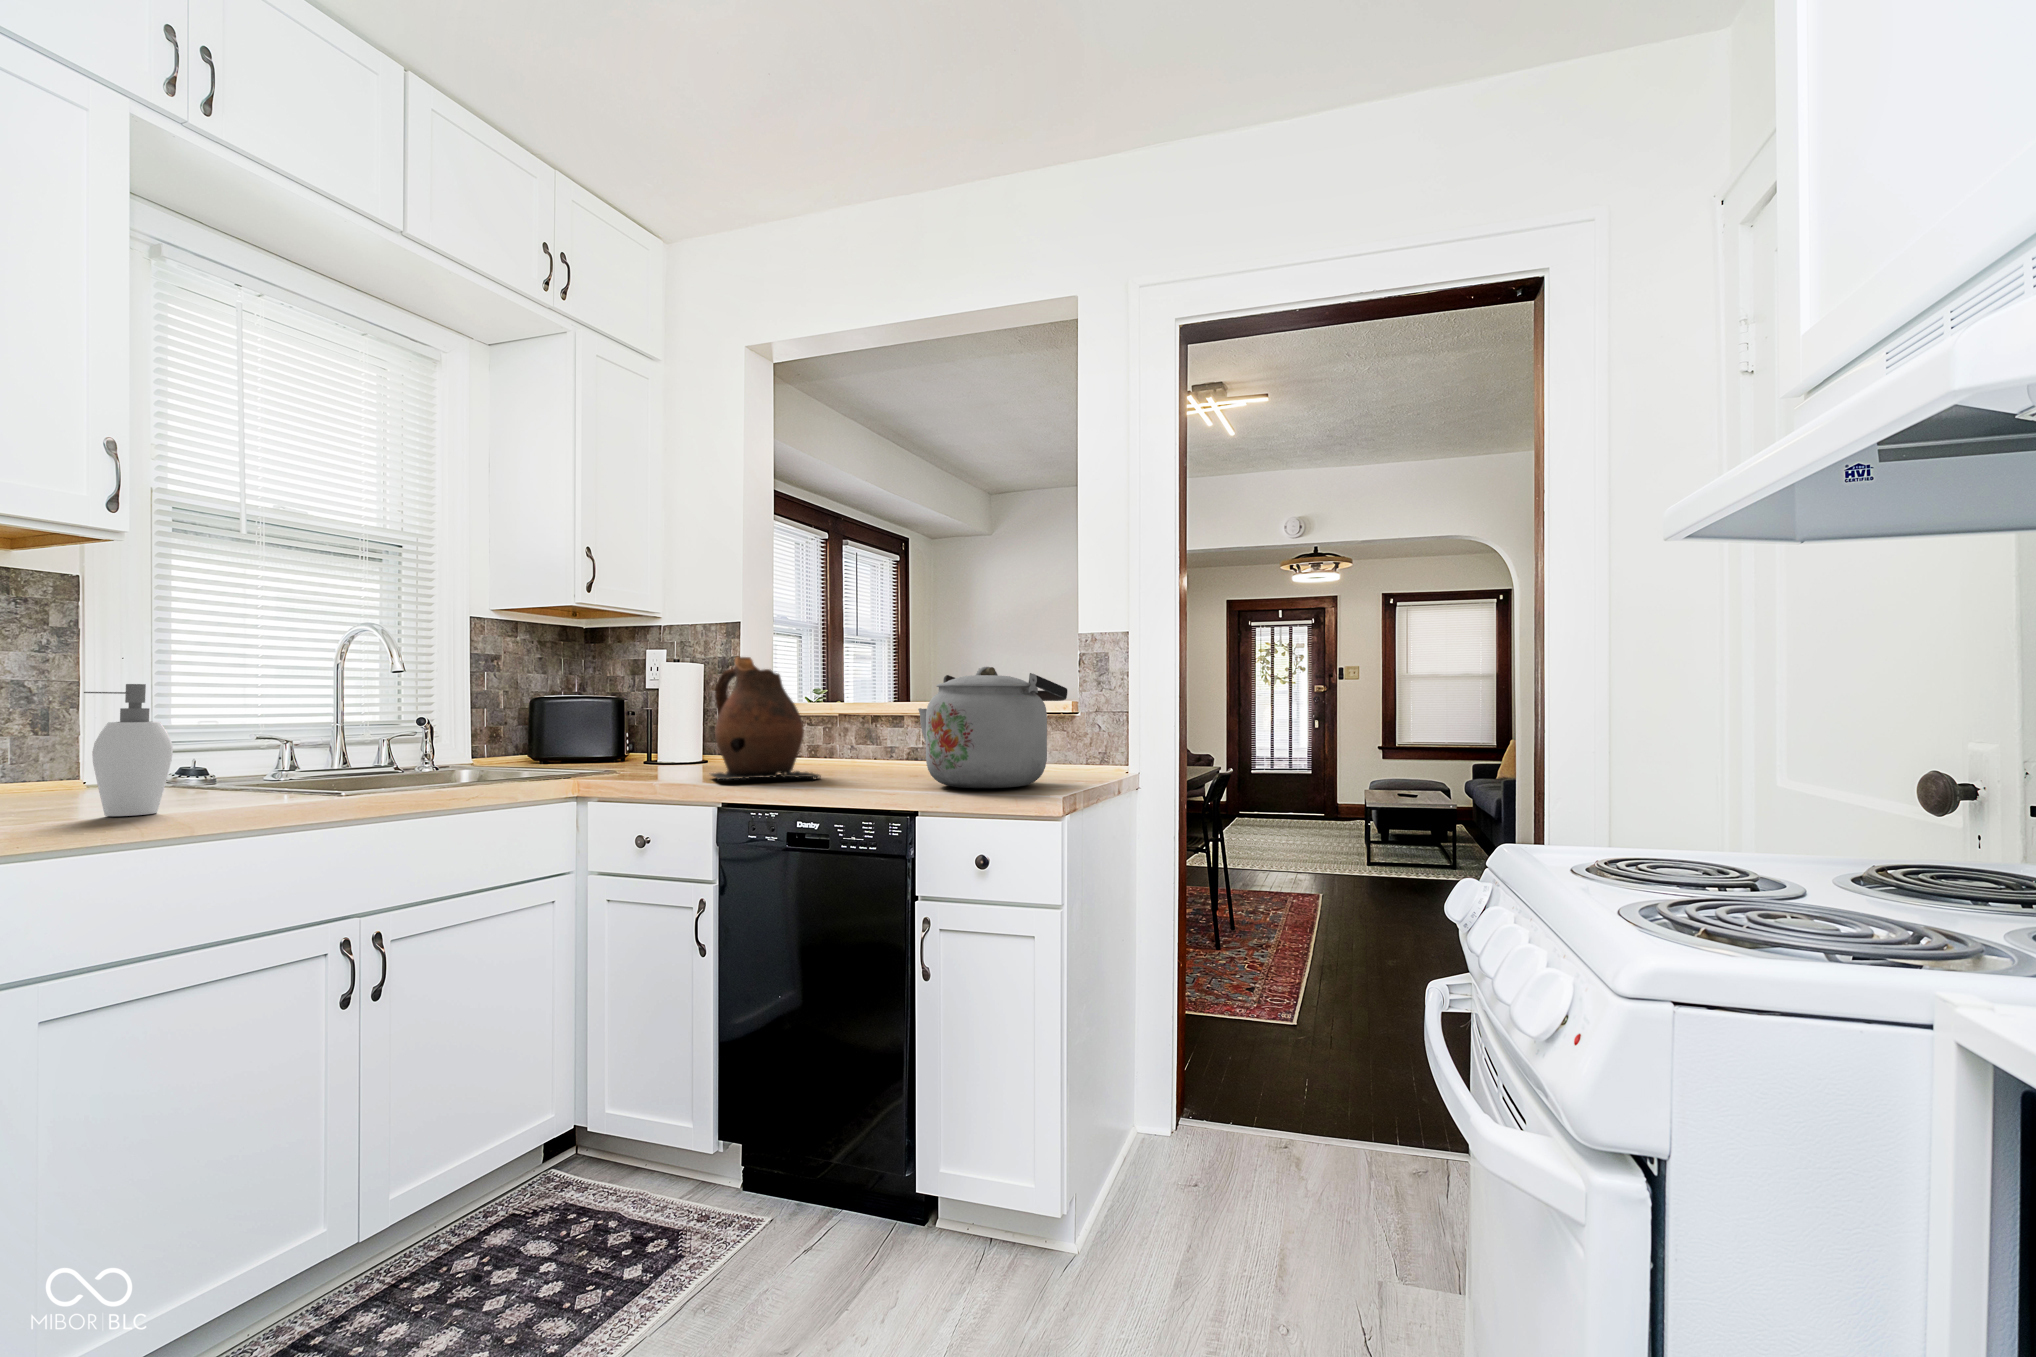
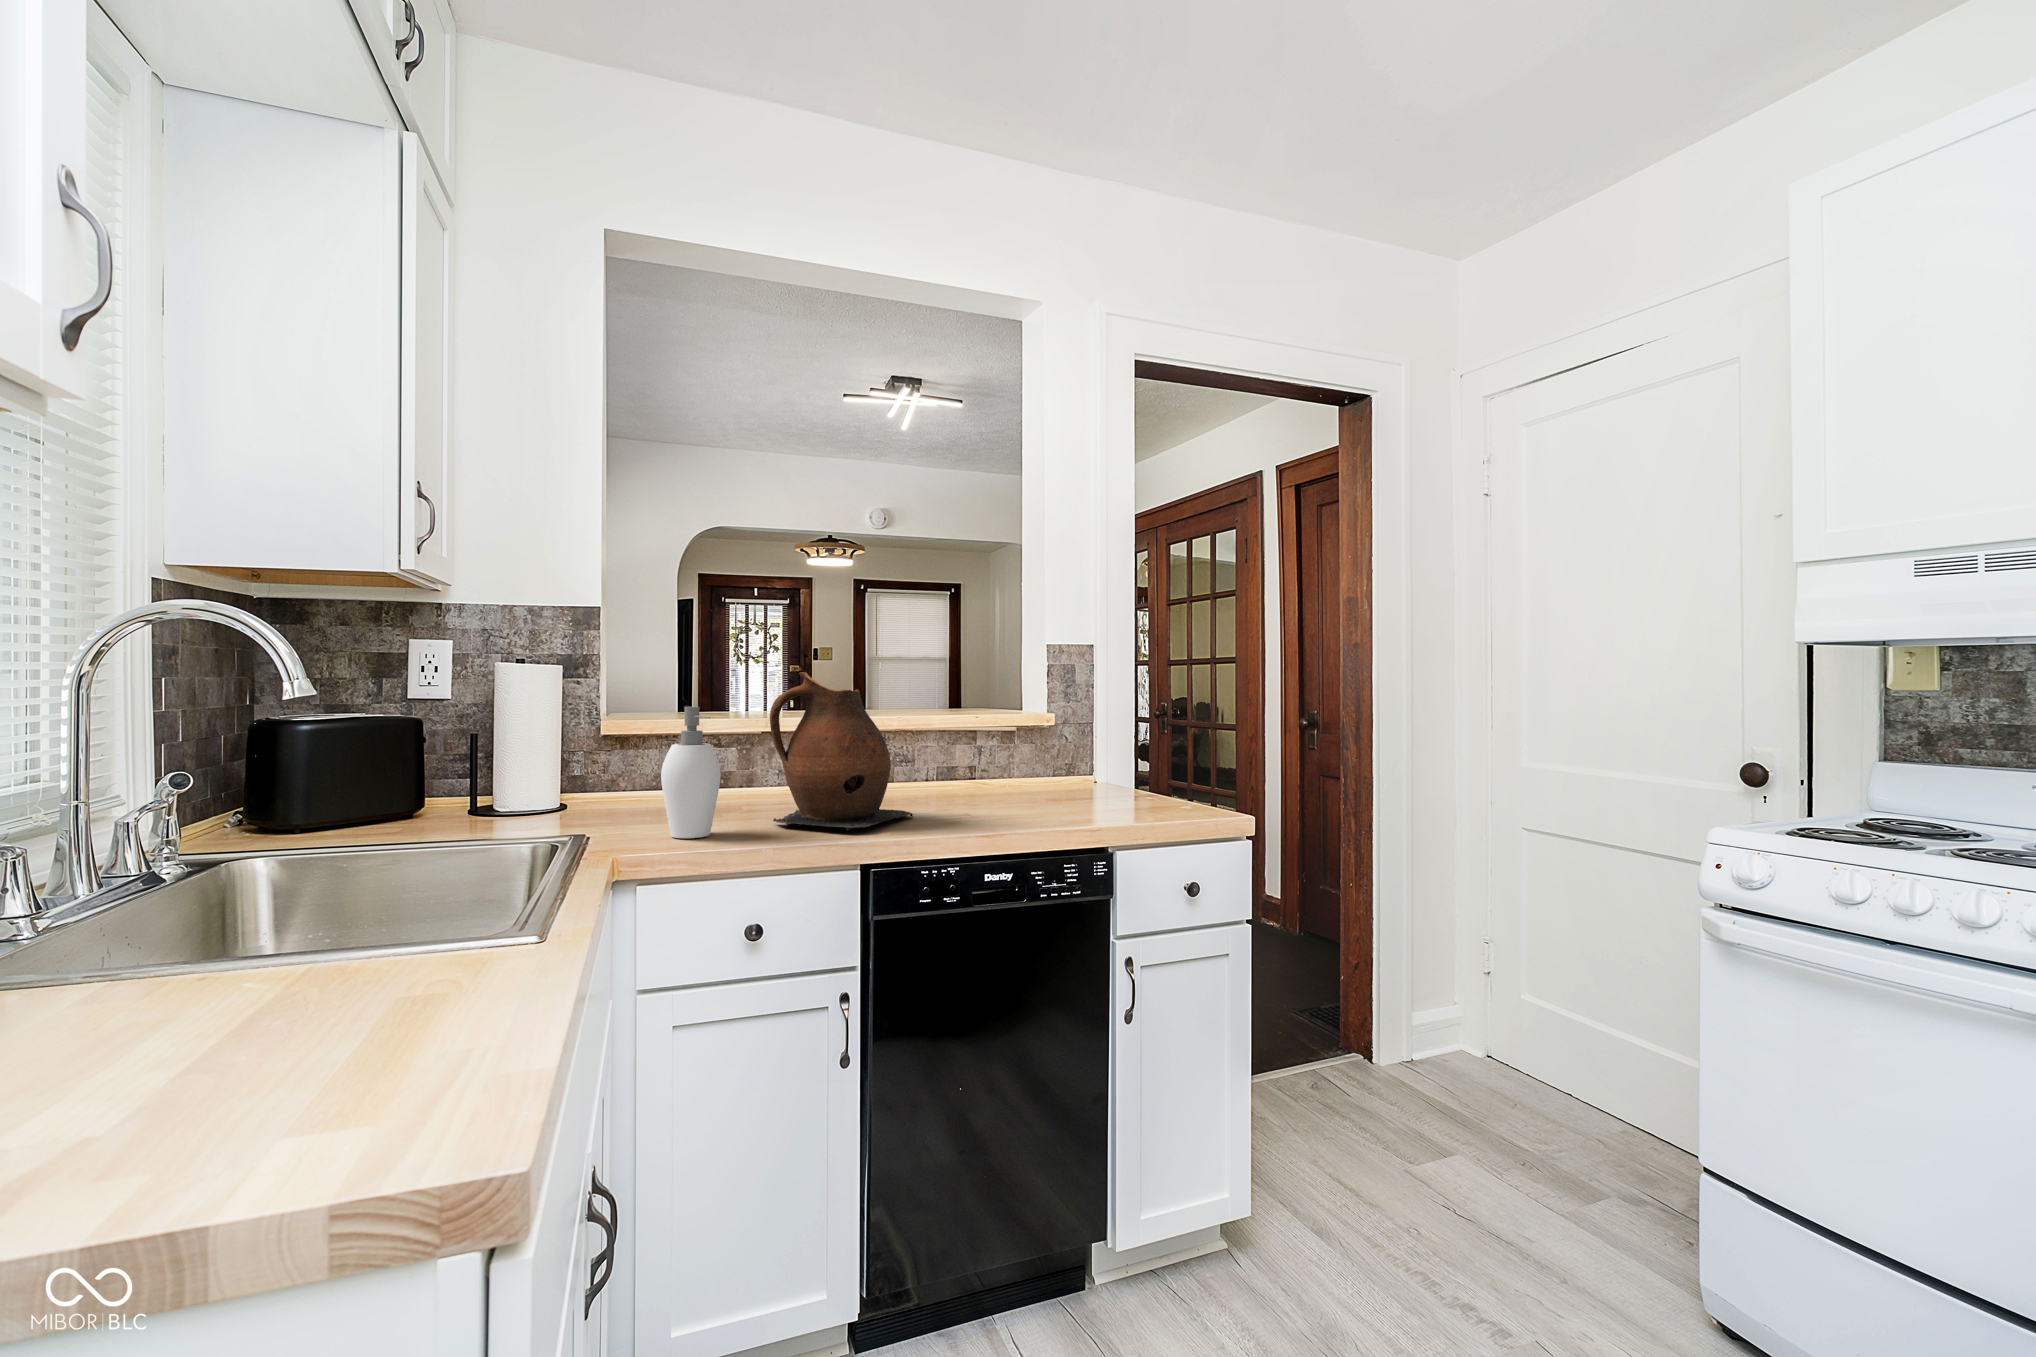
kettle: present [918,667,1067,788] -> none [1010,689,1155,810]
soap dispenser: present [84,684,173,816] -> present [661,707,721,838]

